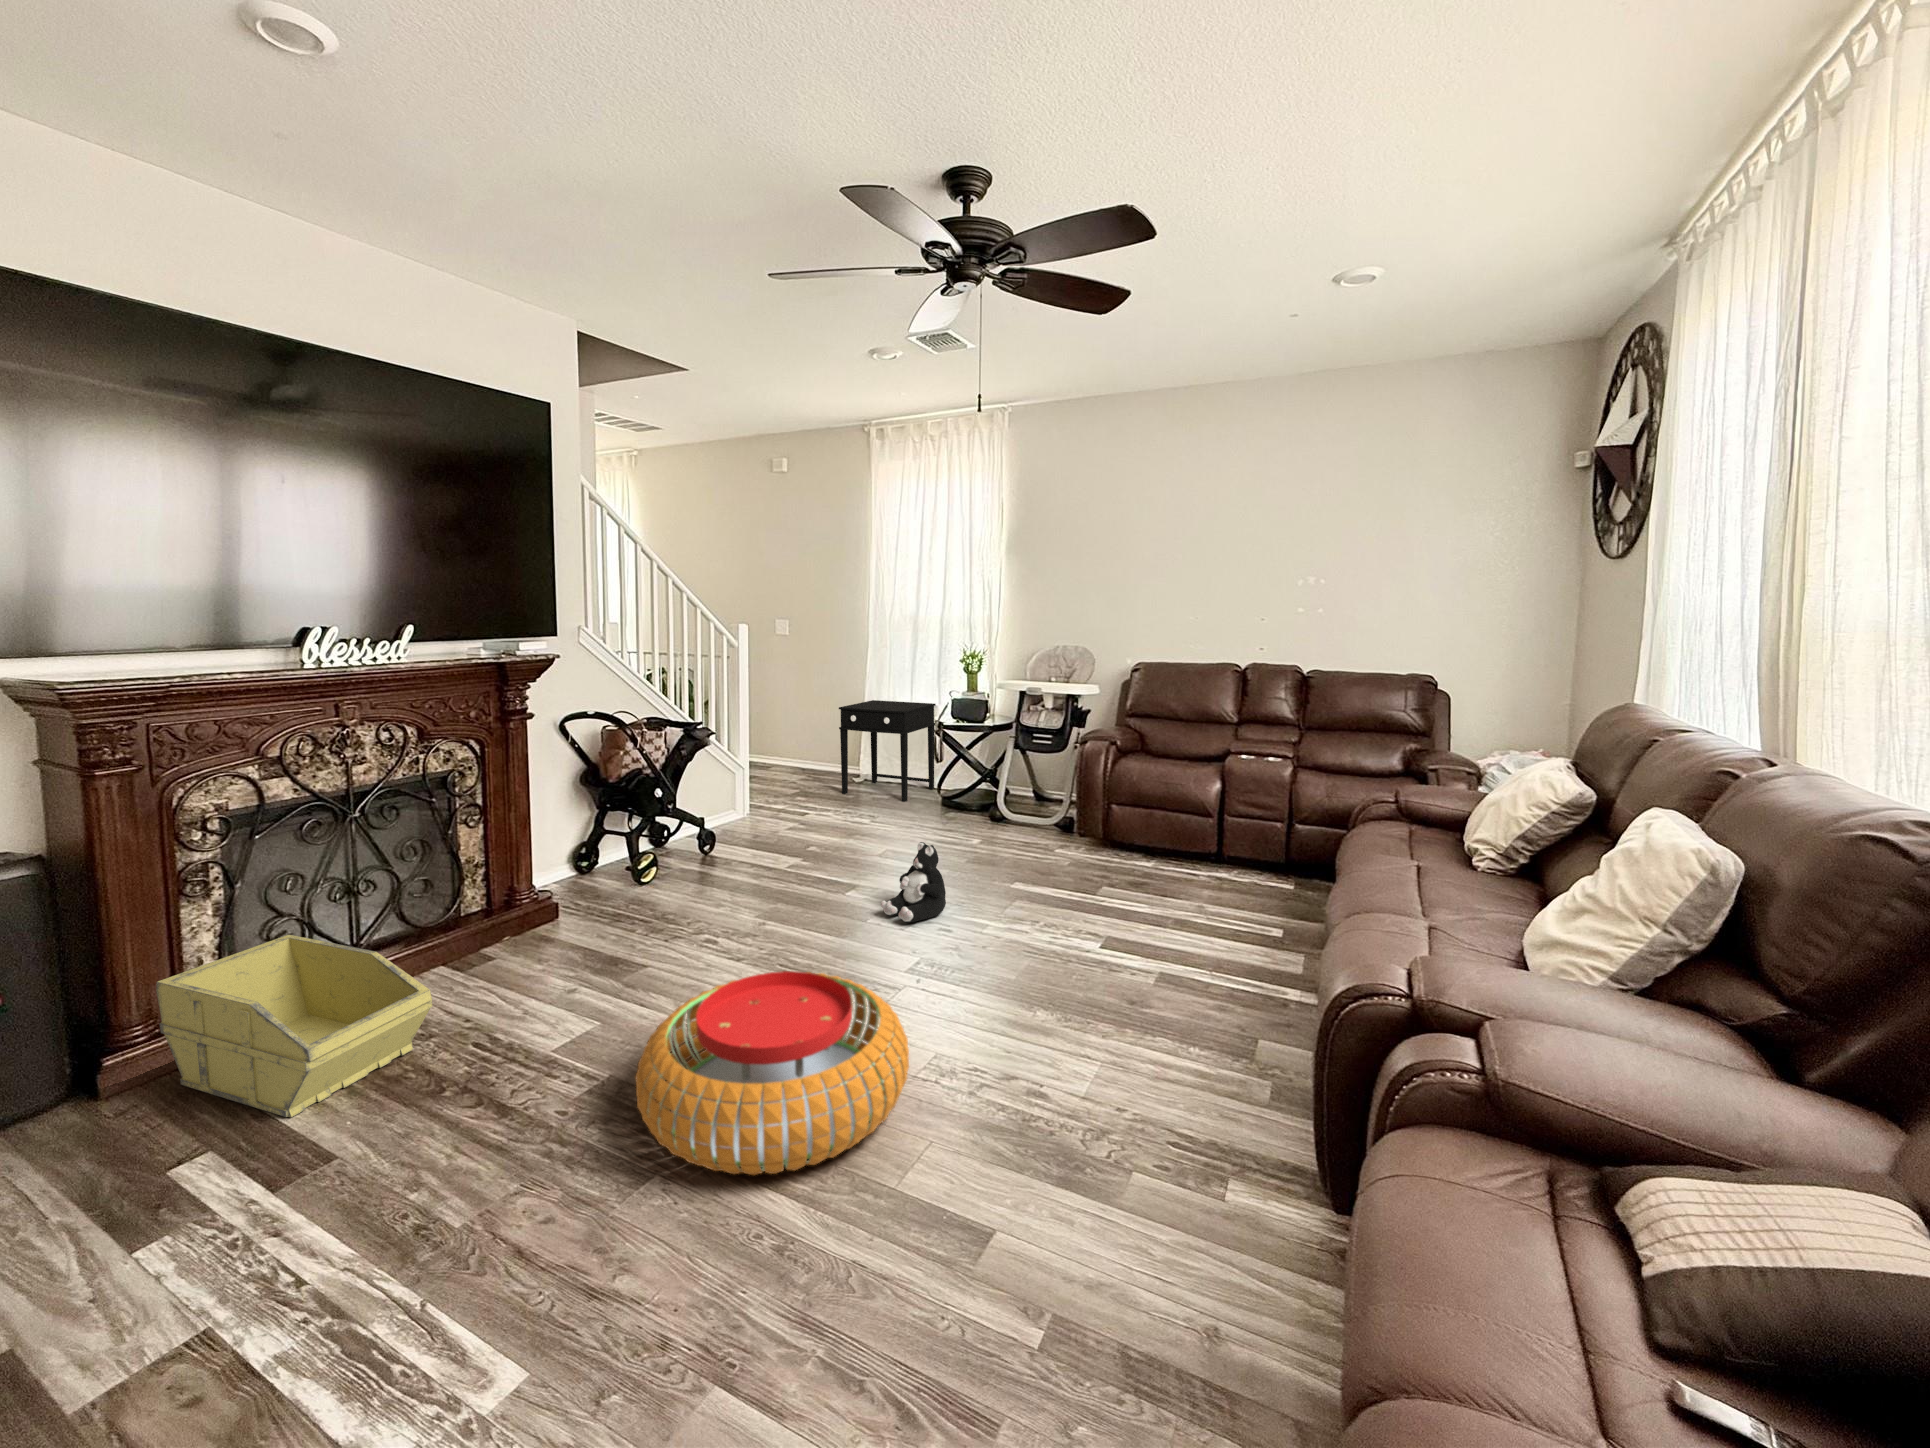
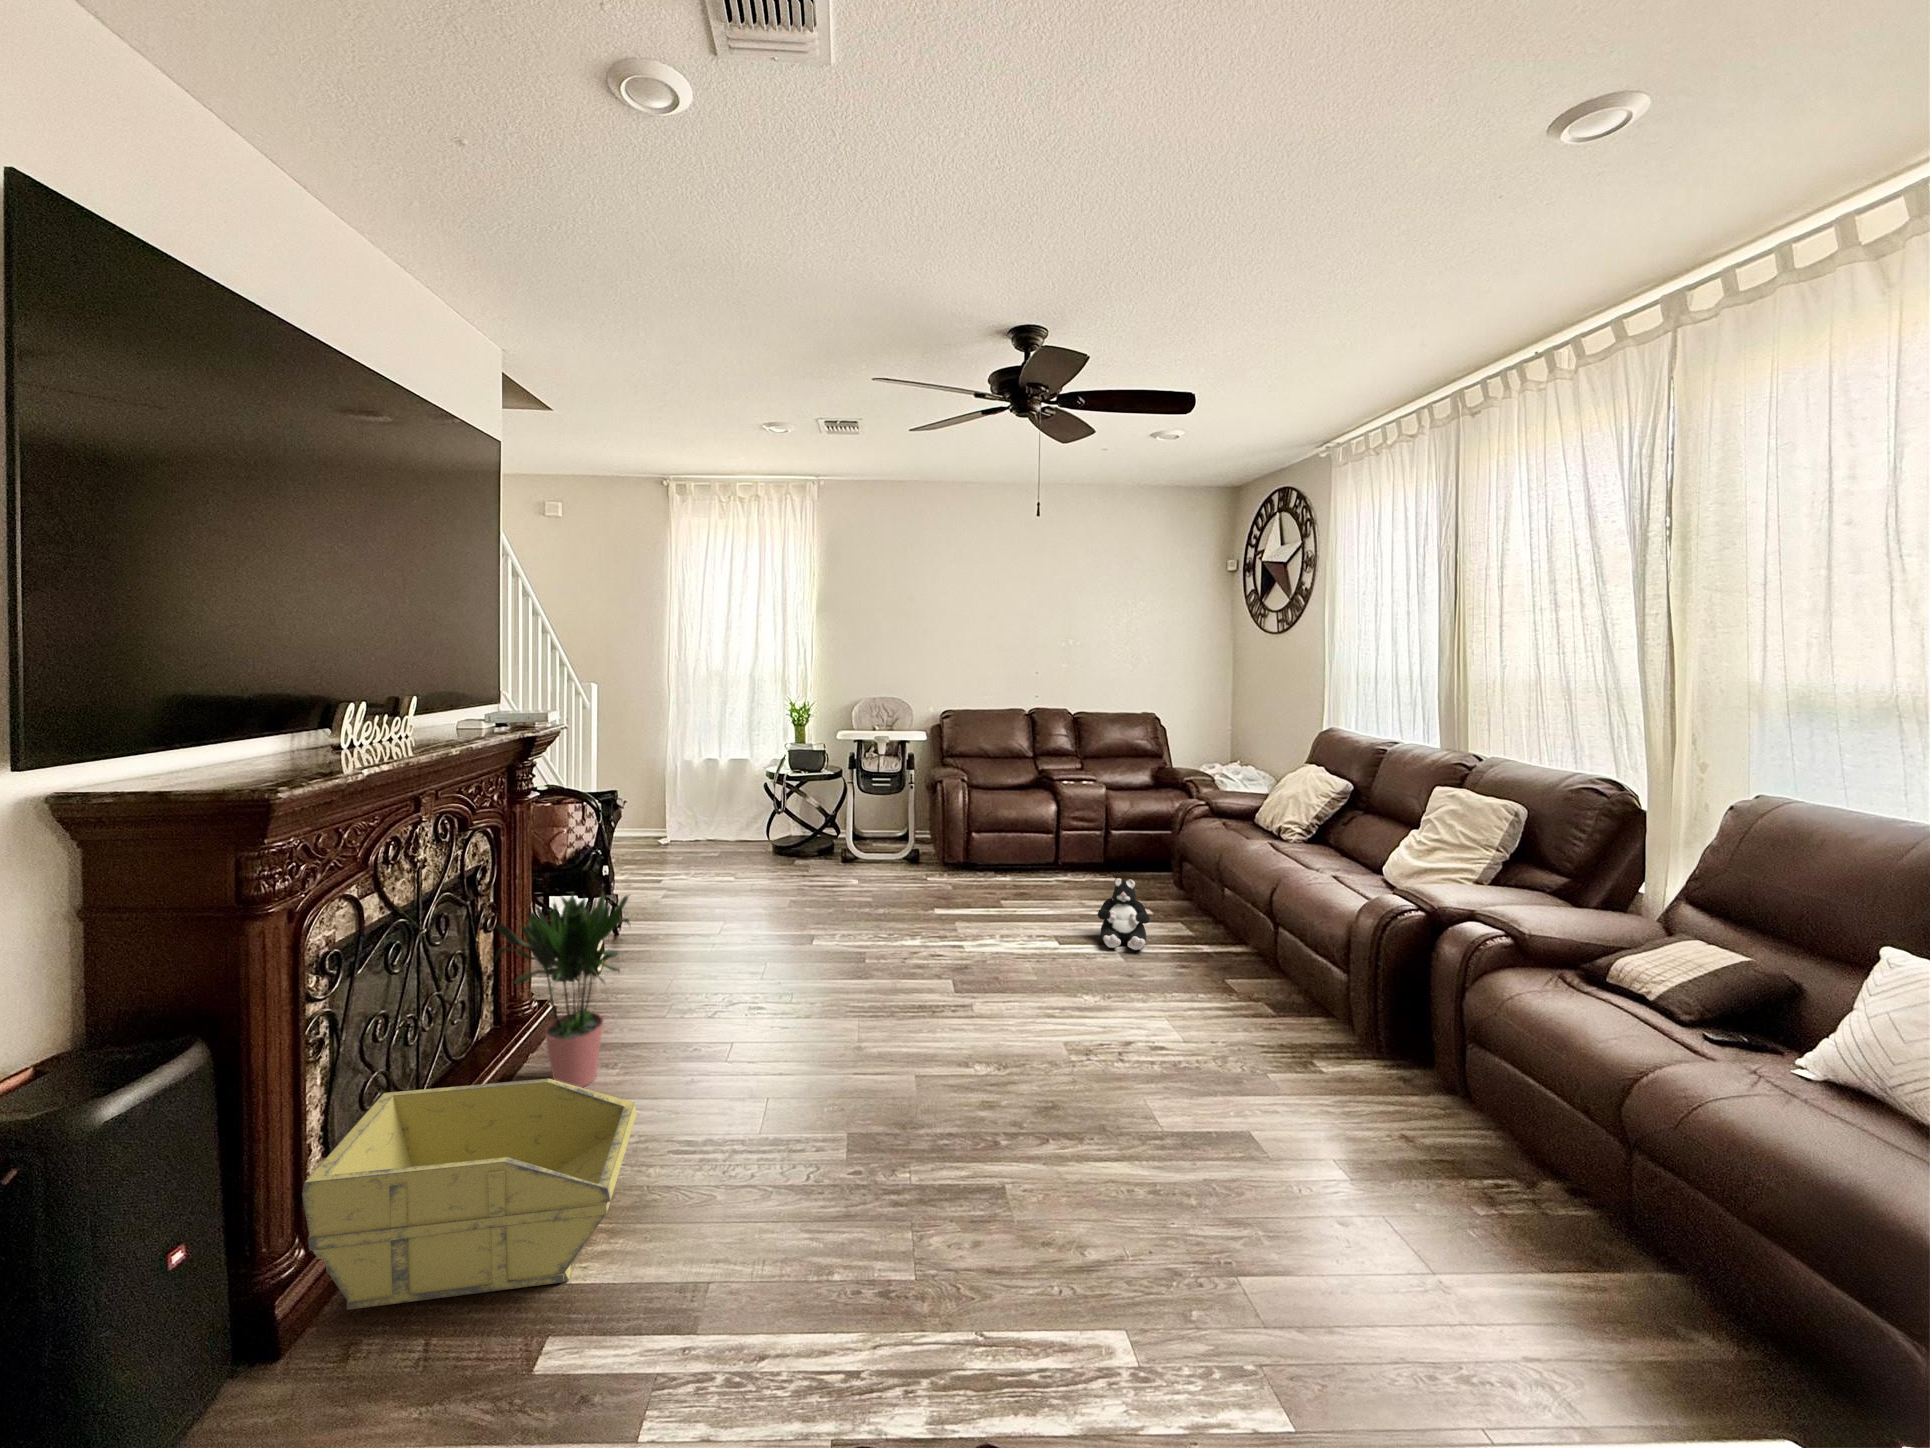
side table: present [839,700,936,802] -> none [665,757,754,857]
potted plant: none [451,792,588,974] -> present [495,893,631,1087]
plush toy: present [881,842,946,922] -> present [1097,878,1150,950]
pouf: present [636,971,909,1175] -> none [883,995,1119,1170]

